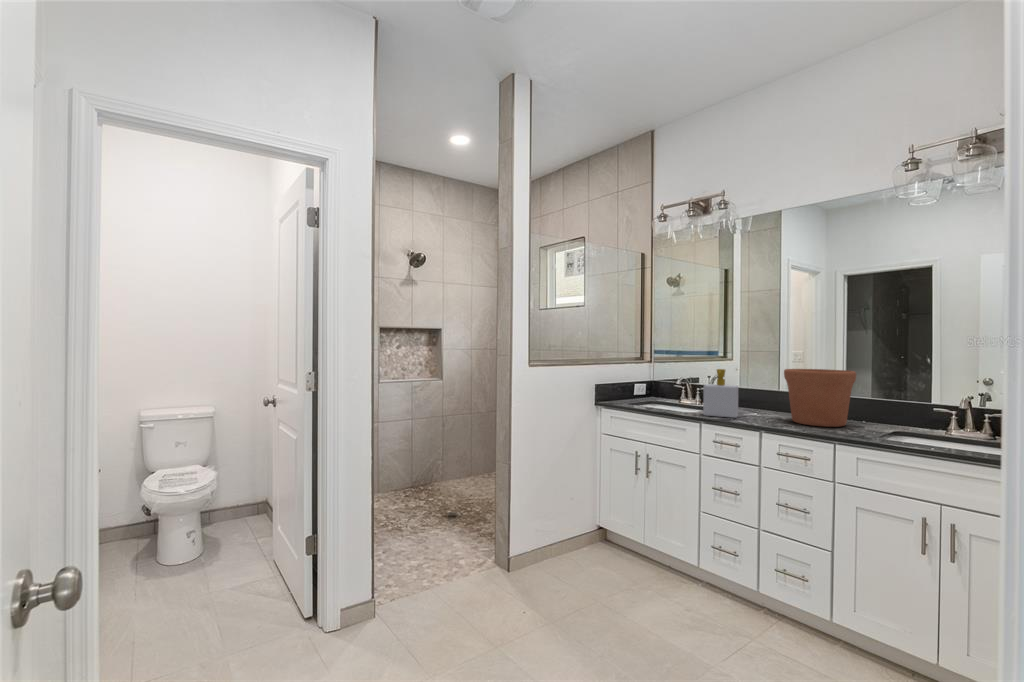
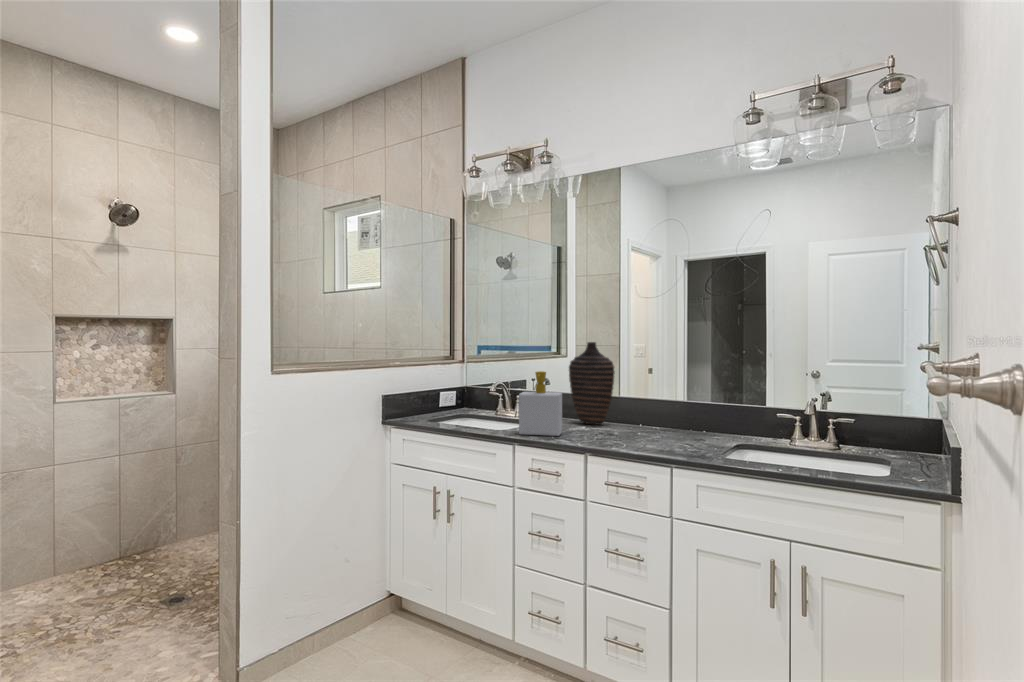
decorative vase: none [742,348,783,413] -> present [569,342,615,425]
flower pot: present [784,369,856,427] -> none [615,369,696,443]

